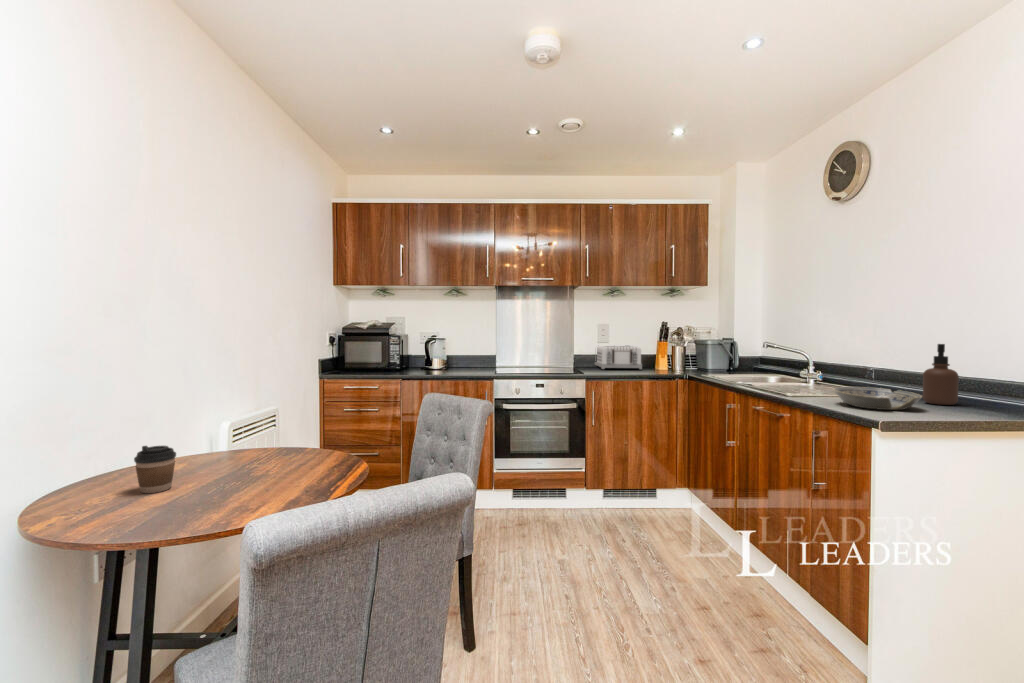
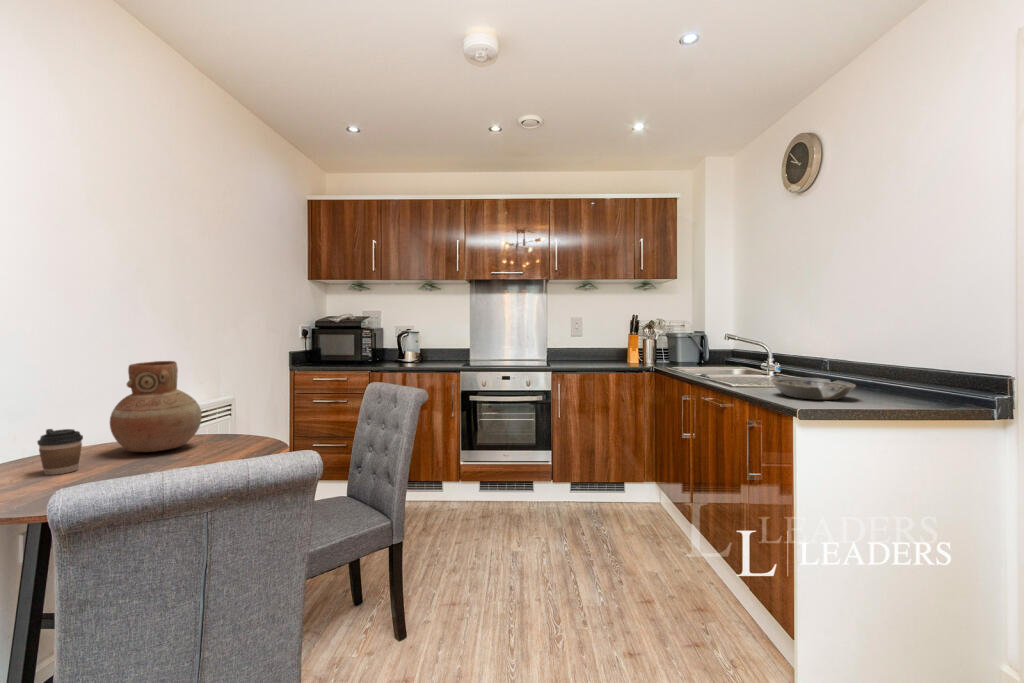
soap dispenser: present [923,344,959,405] -> none [865,333,900,396]
toaster: present [595,345,642,369] -> none [568,340,612,363]
vase: none [190,373,276,467] -> present [110,361,202,452]

